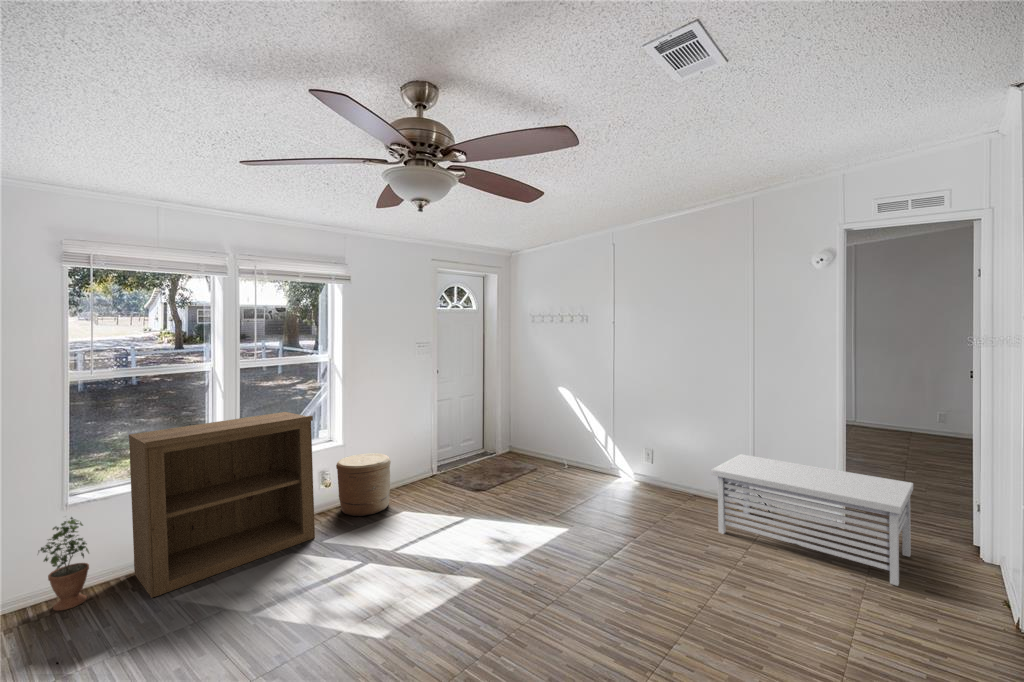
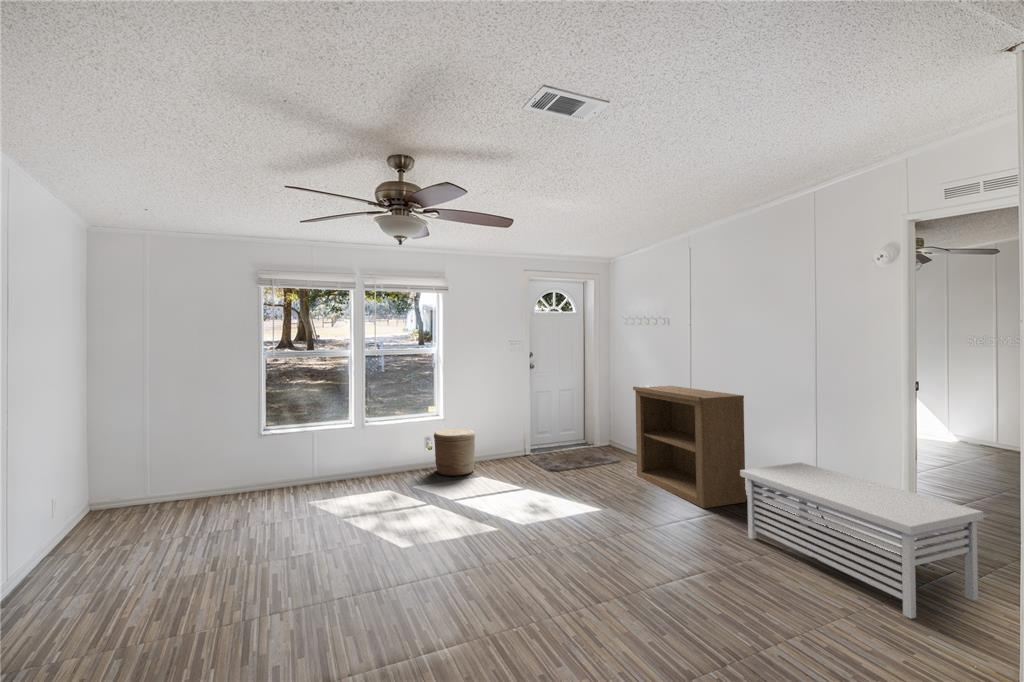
bookshelf: present [129,412,315,598] -> present [633,386,746,508]
potted plant: present [40,517,89,611] -> none [247,442,273,498]

